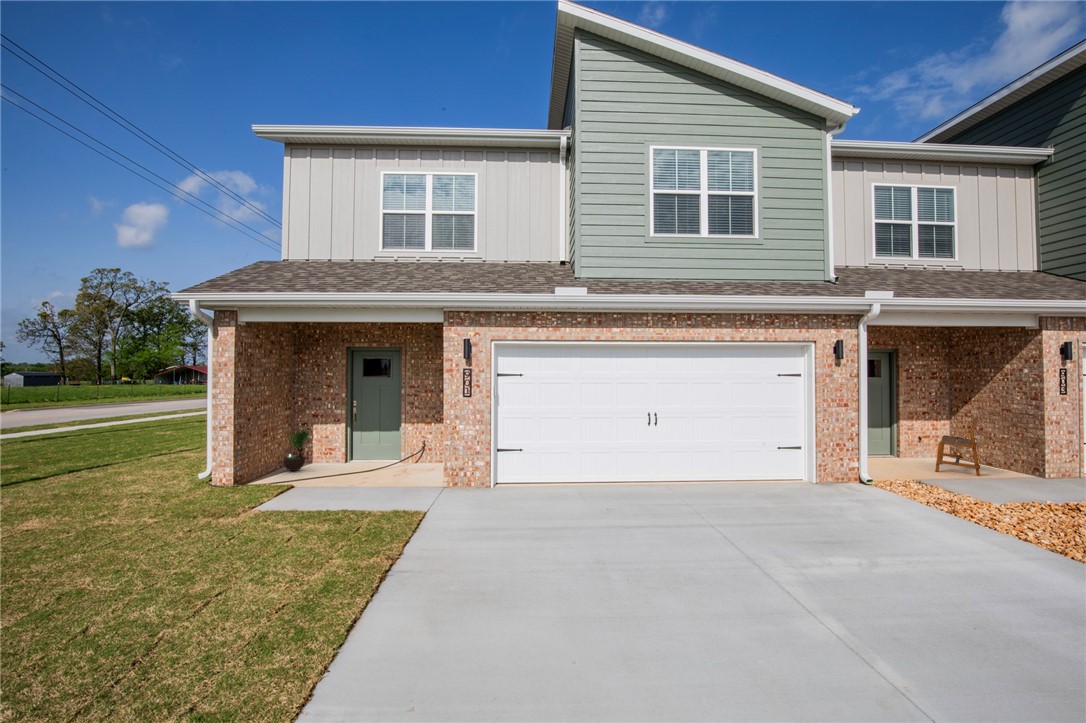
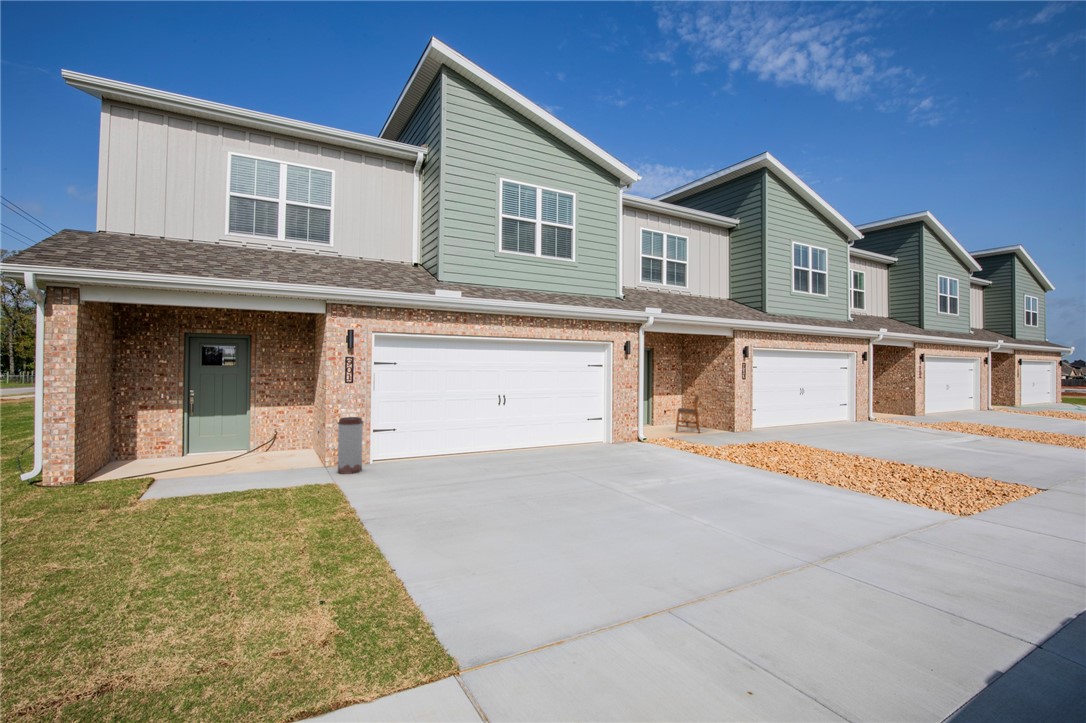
potted tree: present [283,430,308,471] -> none [108,418,144,467]
trash can: none [452,435,479,498] -> present [338,417,363,474]

